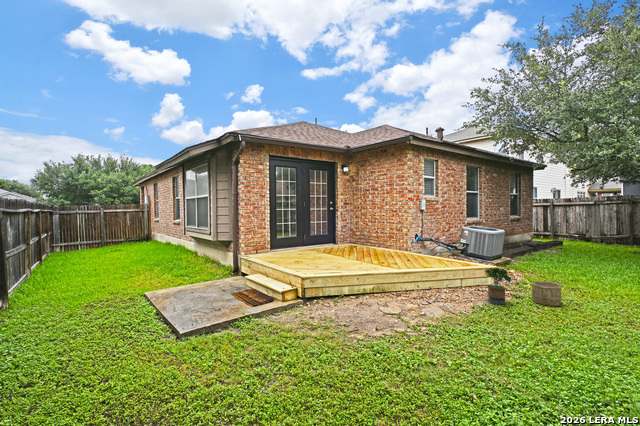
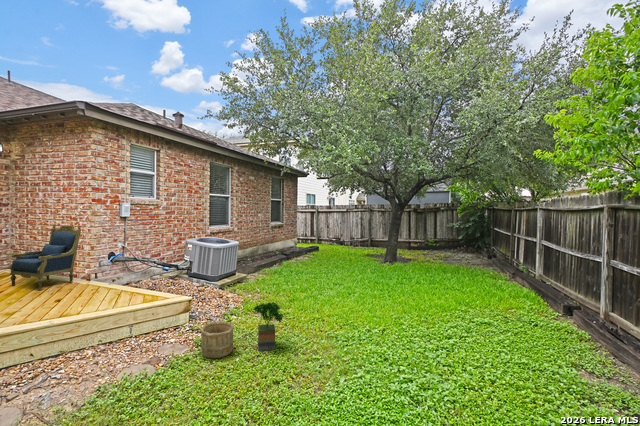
armchair: none [368,211,402,255] -> present [10,224,81,290]
potted tree: present [485,268,512,305] -> present [254,302,283,351]

